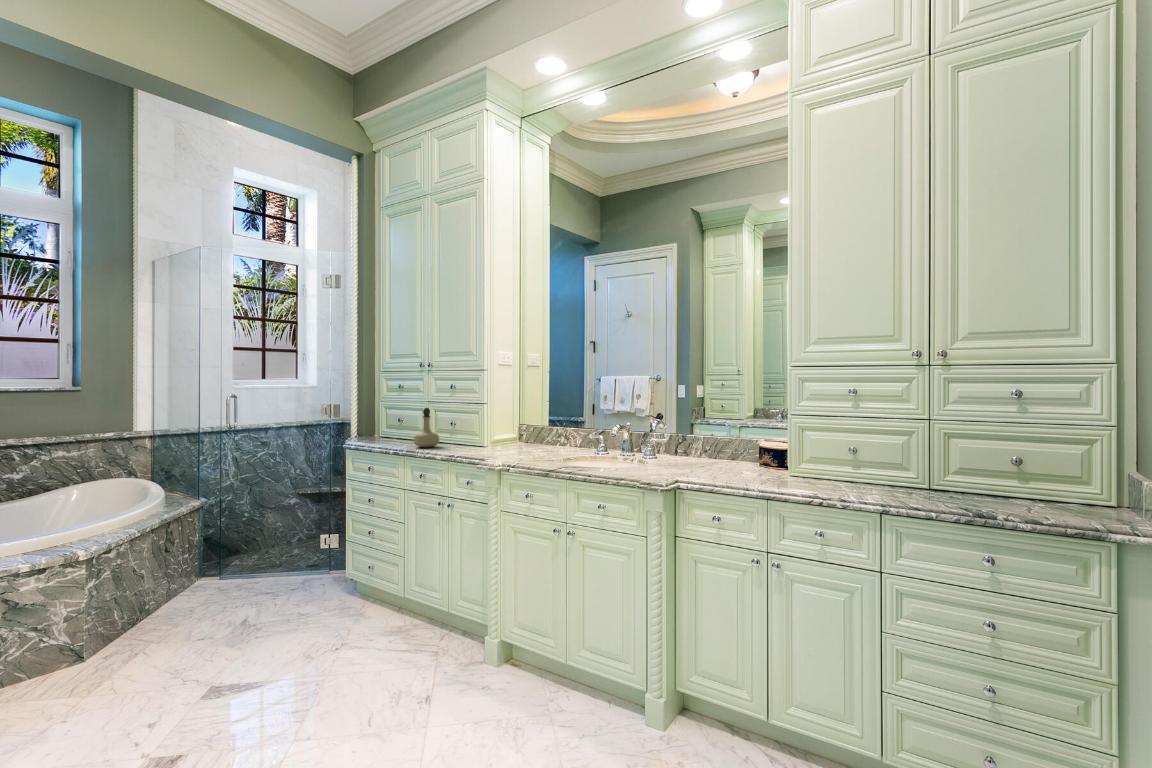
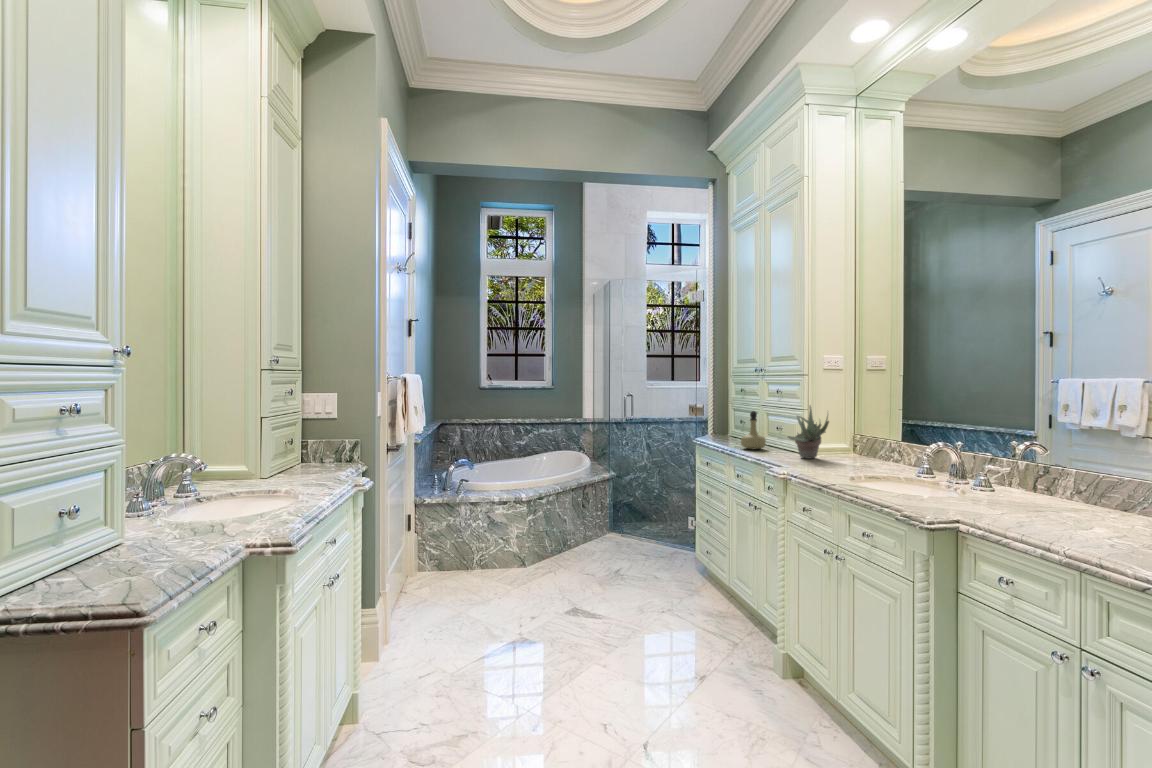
succulent plant: none [478,398,511,450] -> present [788,405,829,459]

